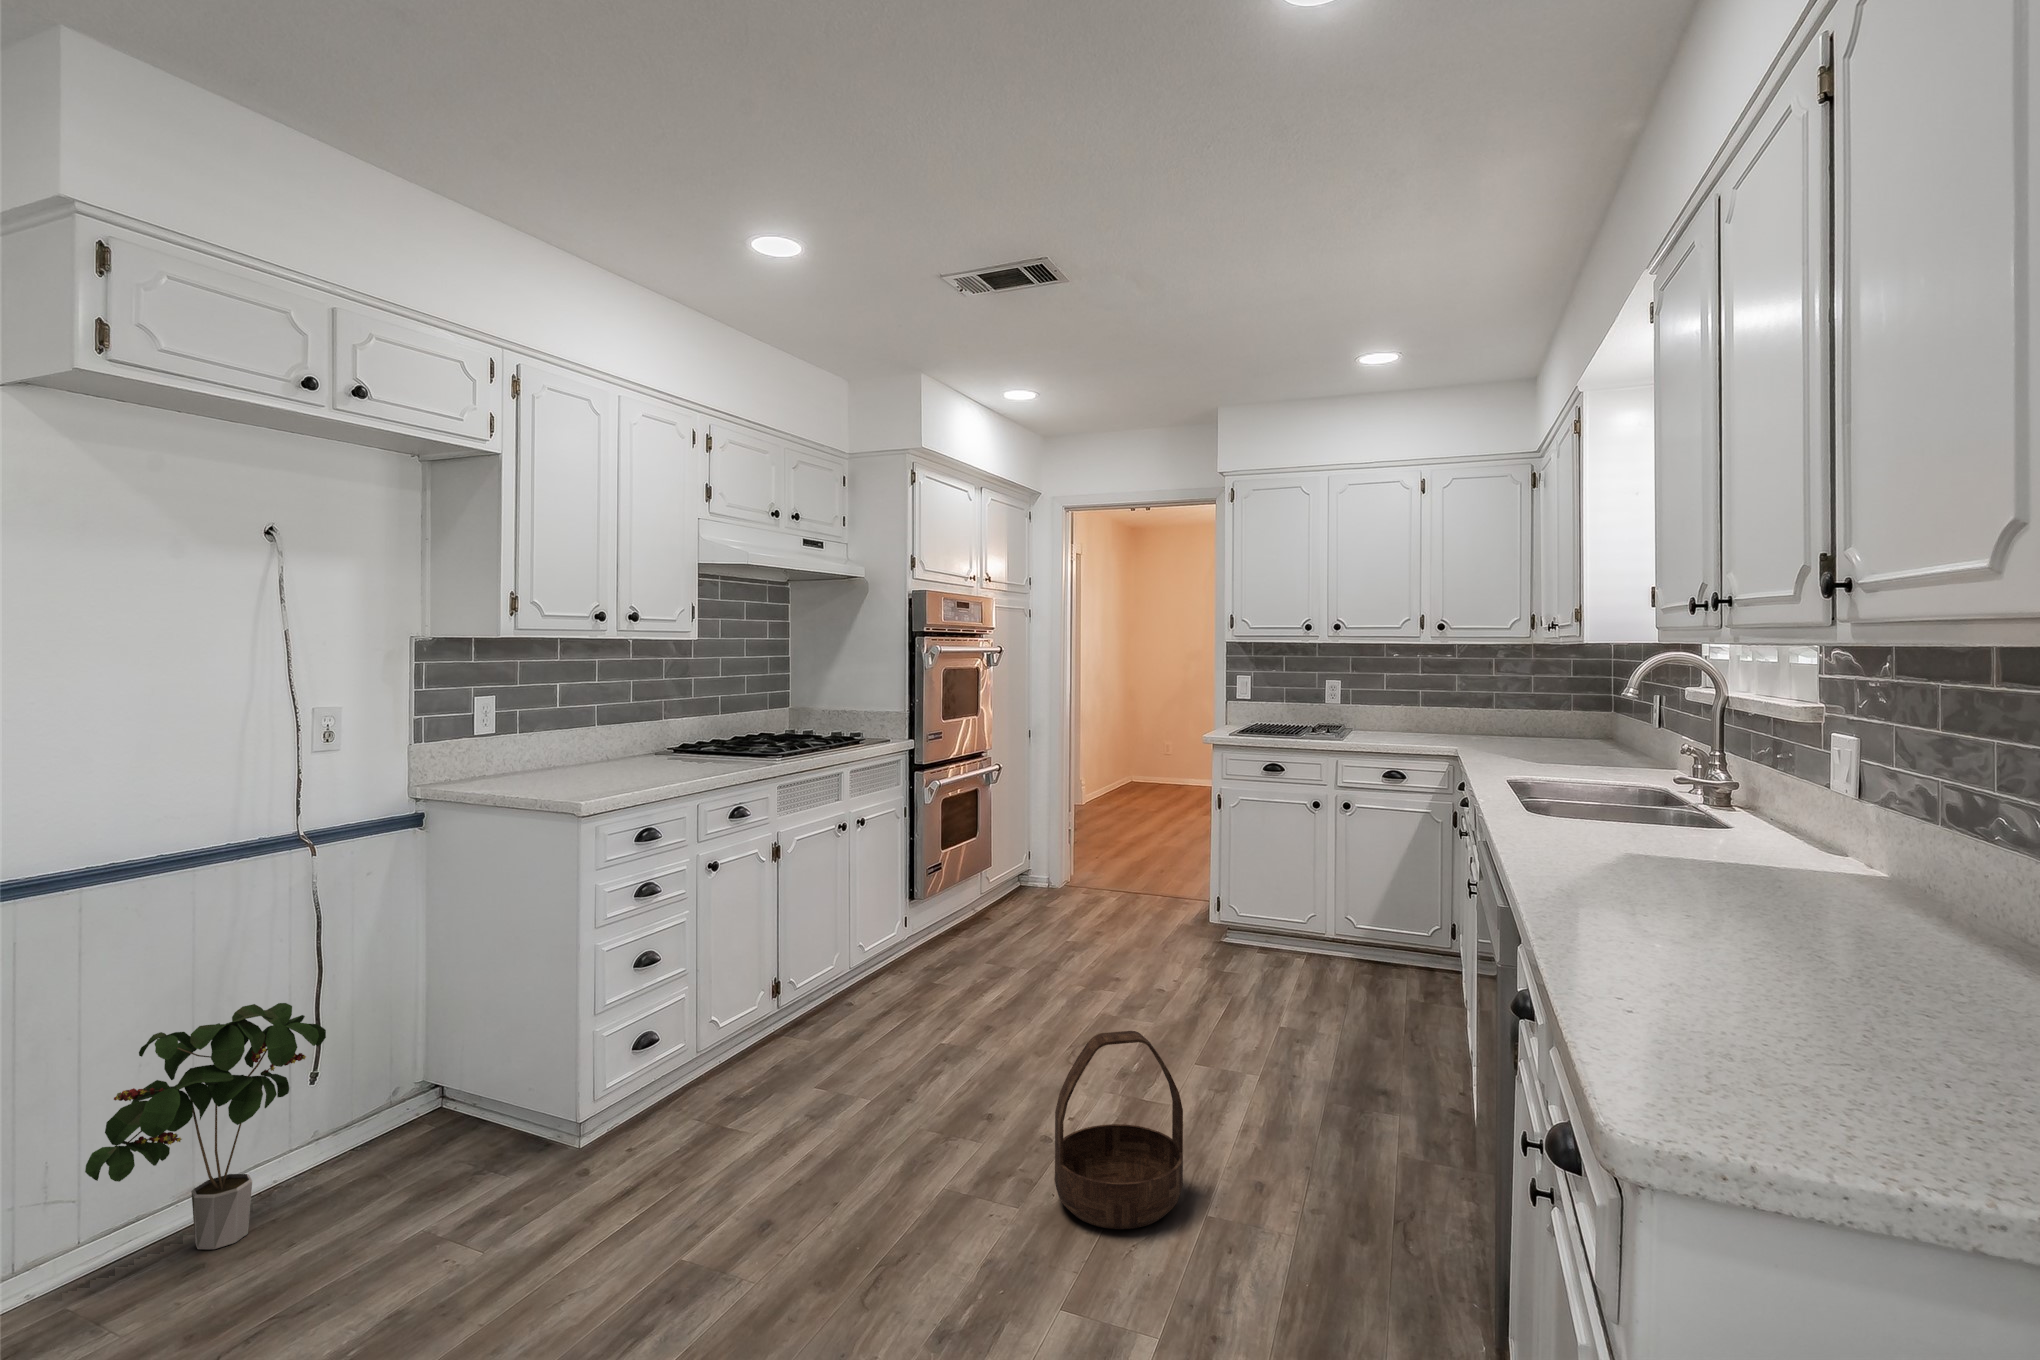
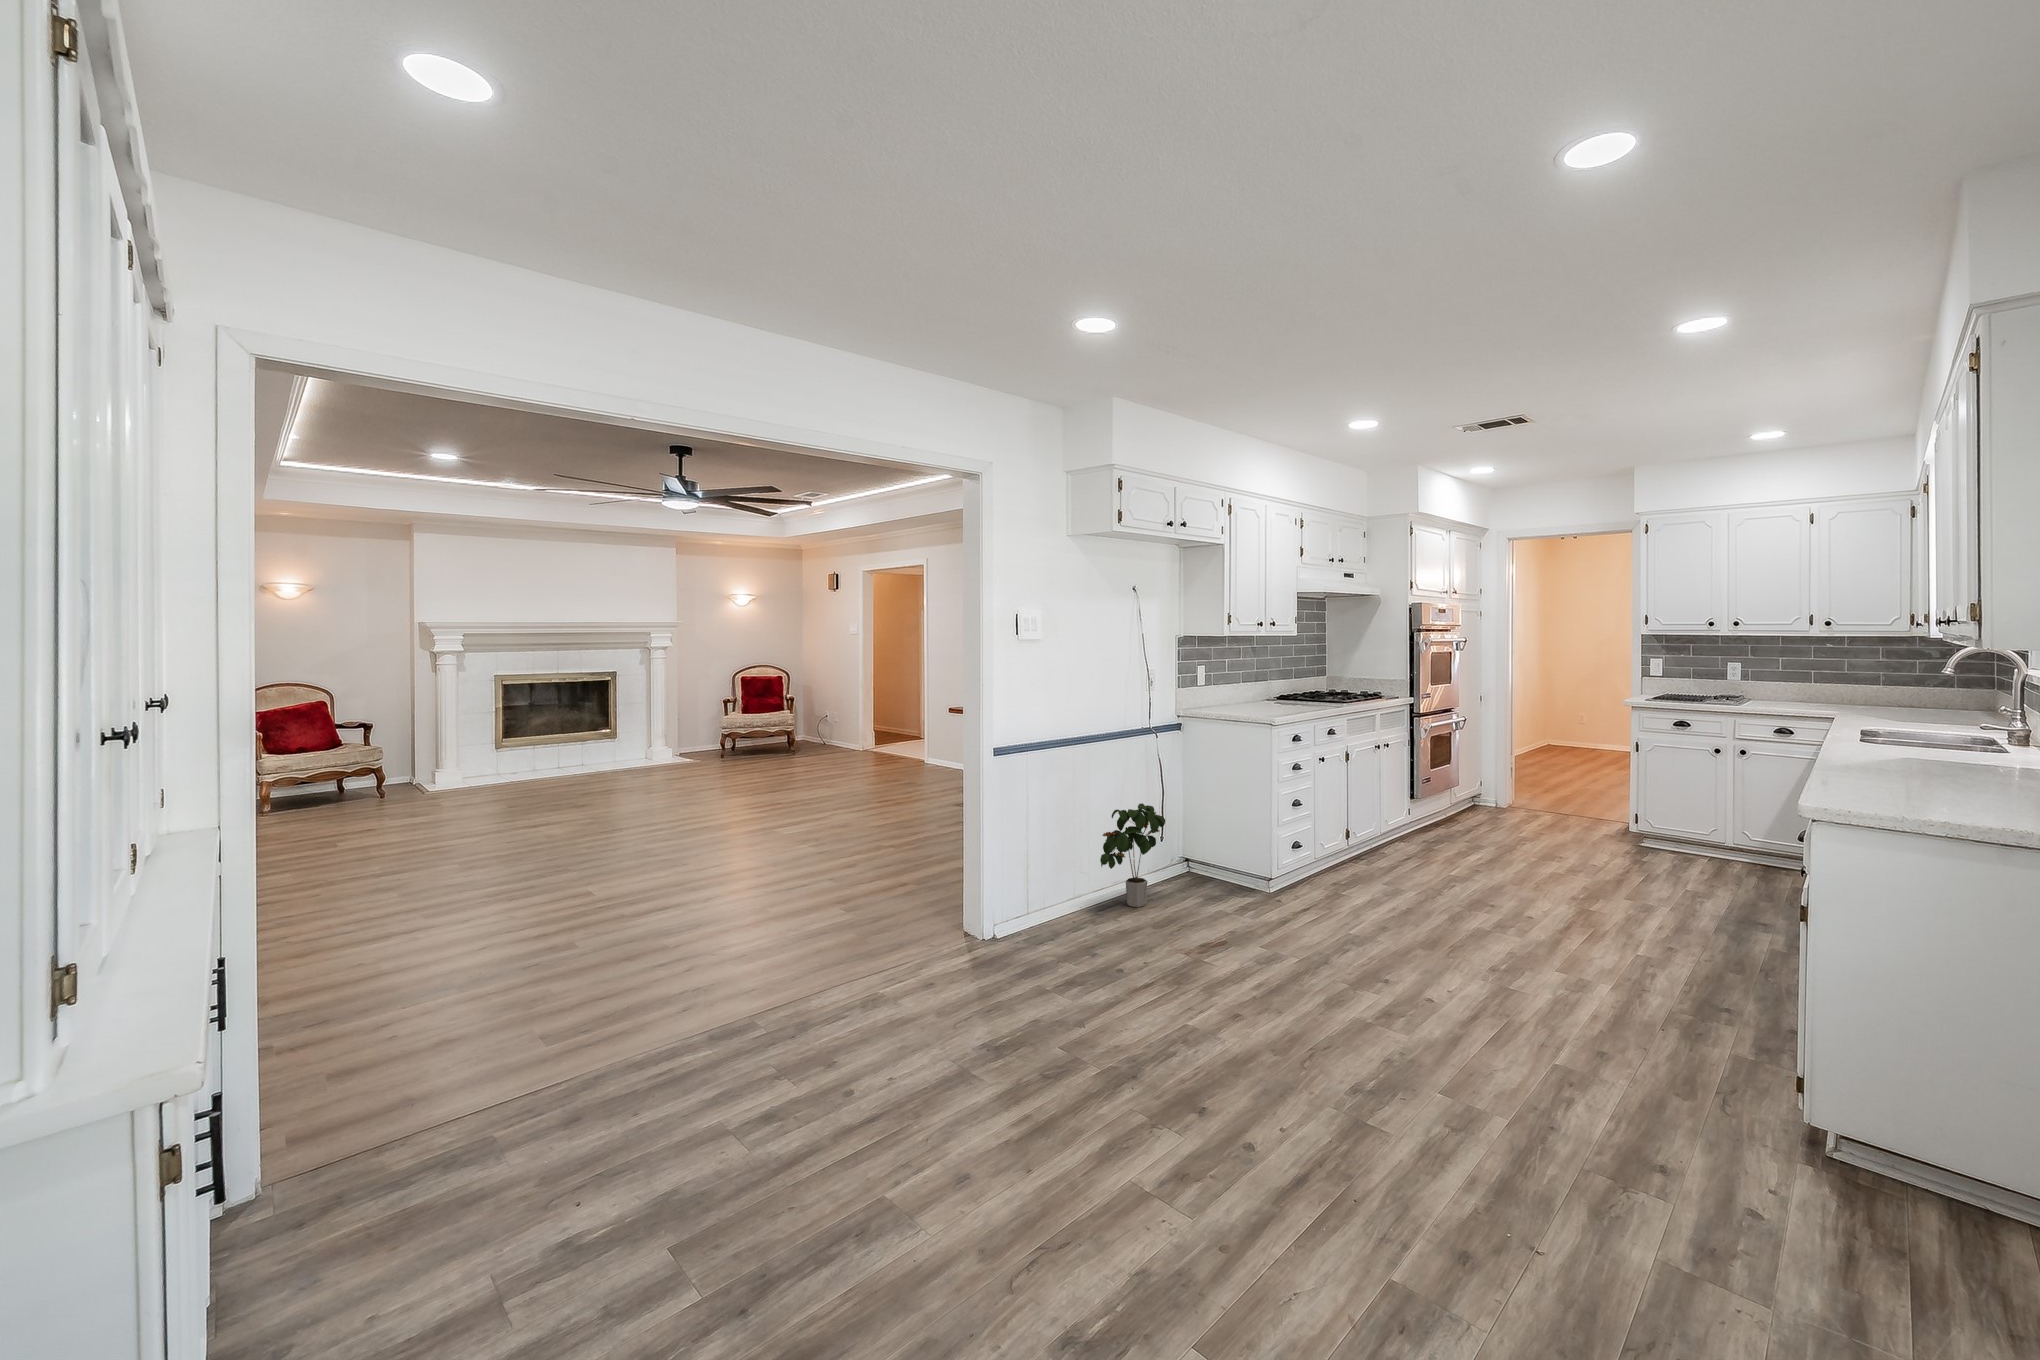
basket: present [1055,1031,1183,1229] -> none [1548,856,1629,960]

